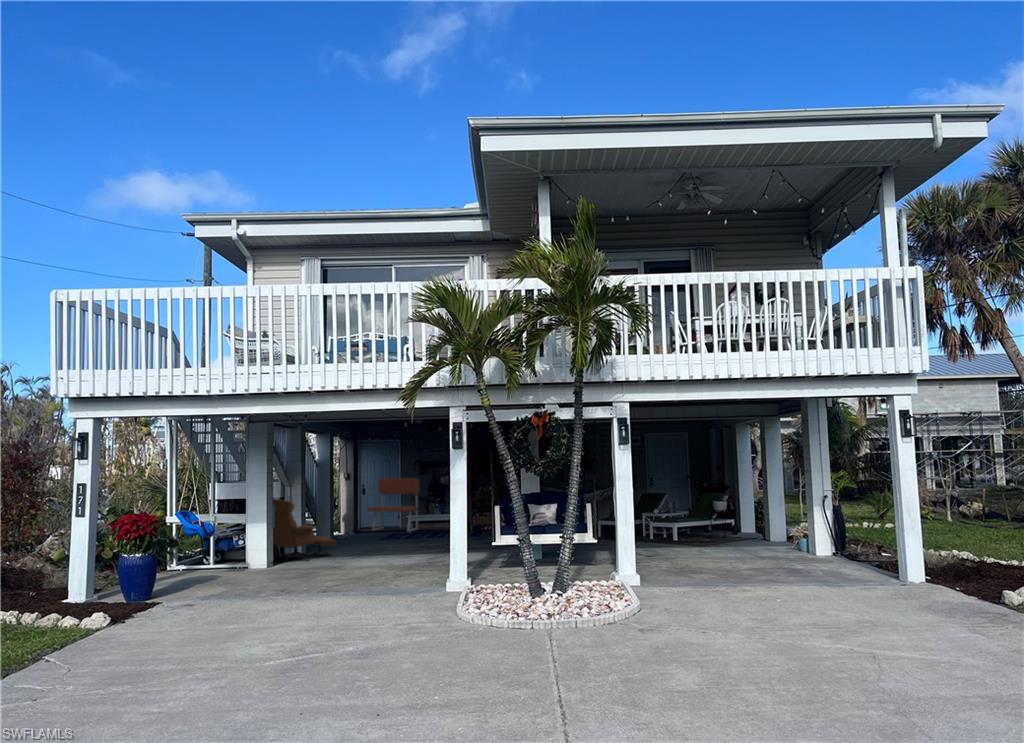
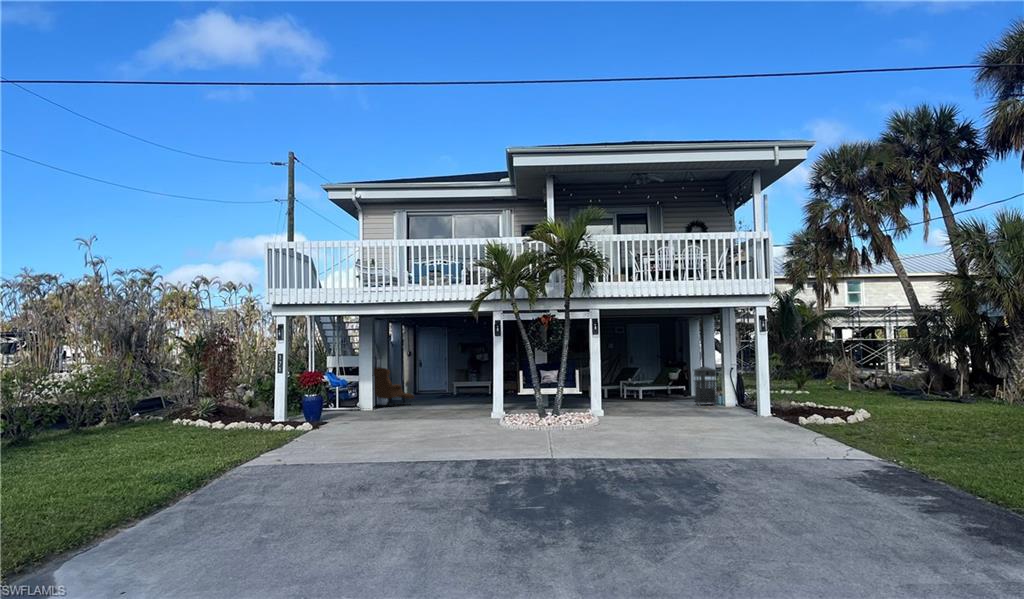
bench: present [367,478,419,532] -> none [426,357,463,395]
trash can: none [767,494,808,557] -> present [694,367,717,404]

